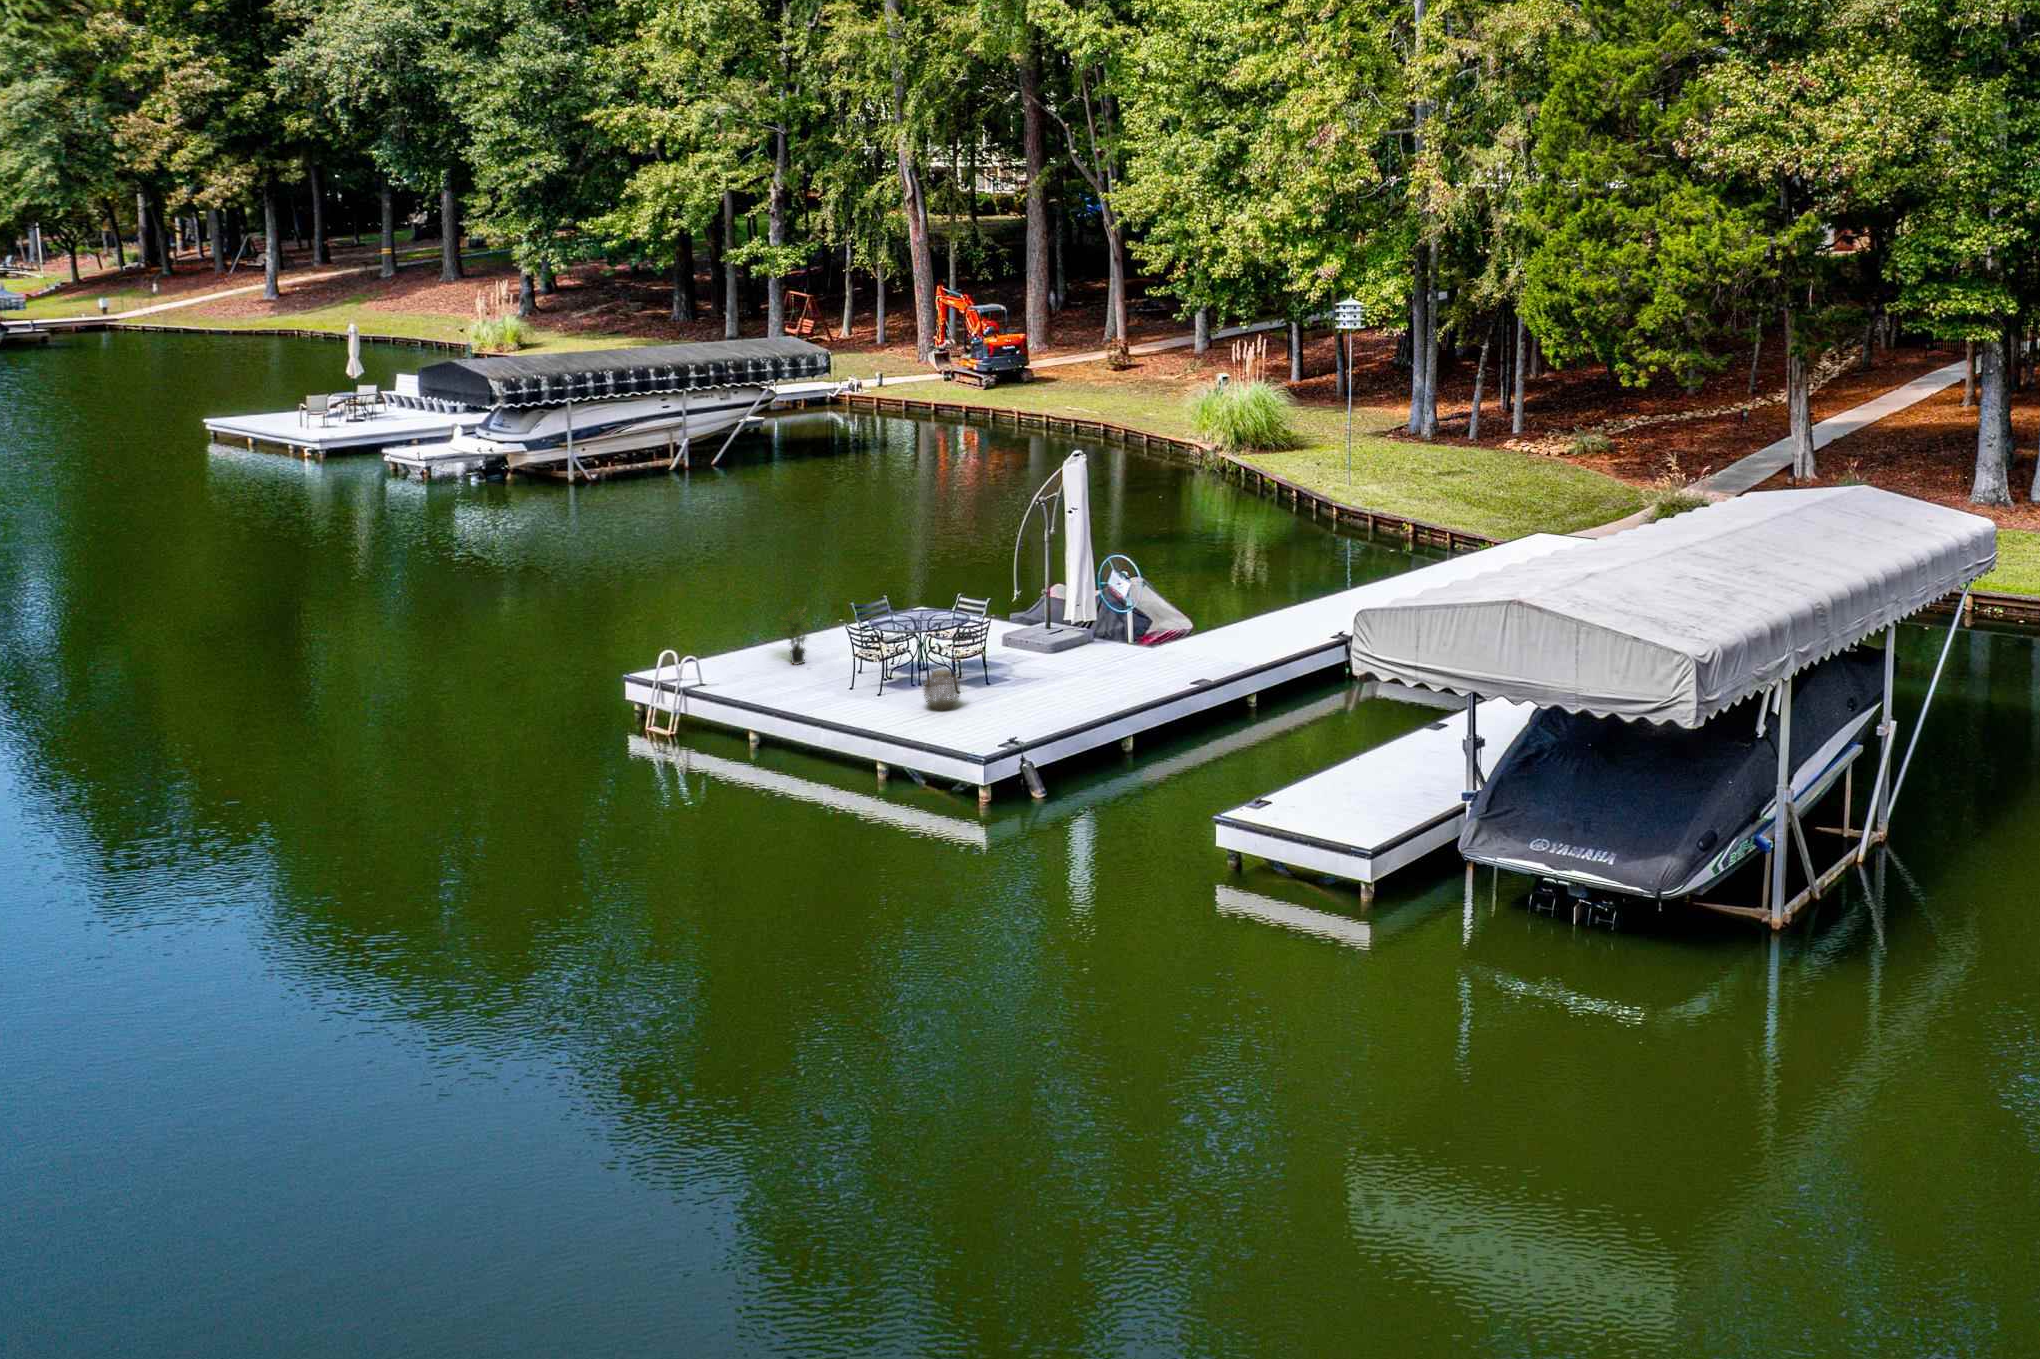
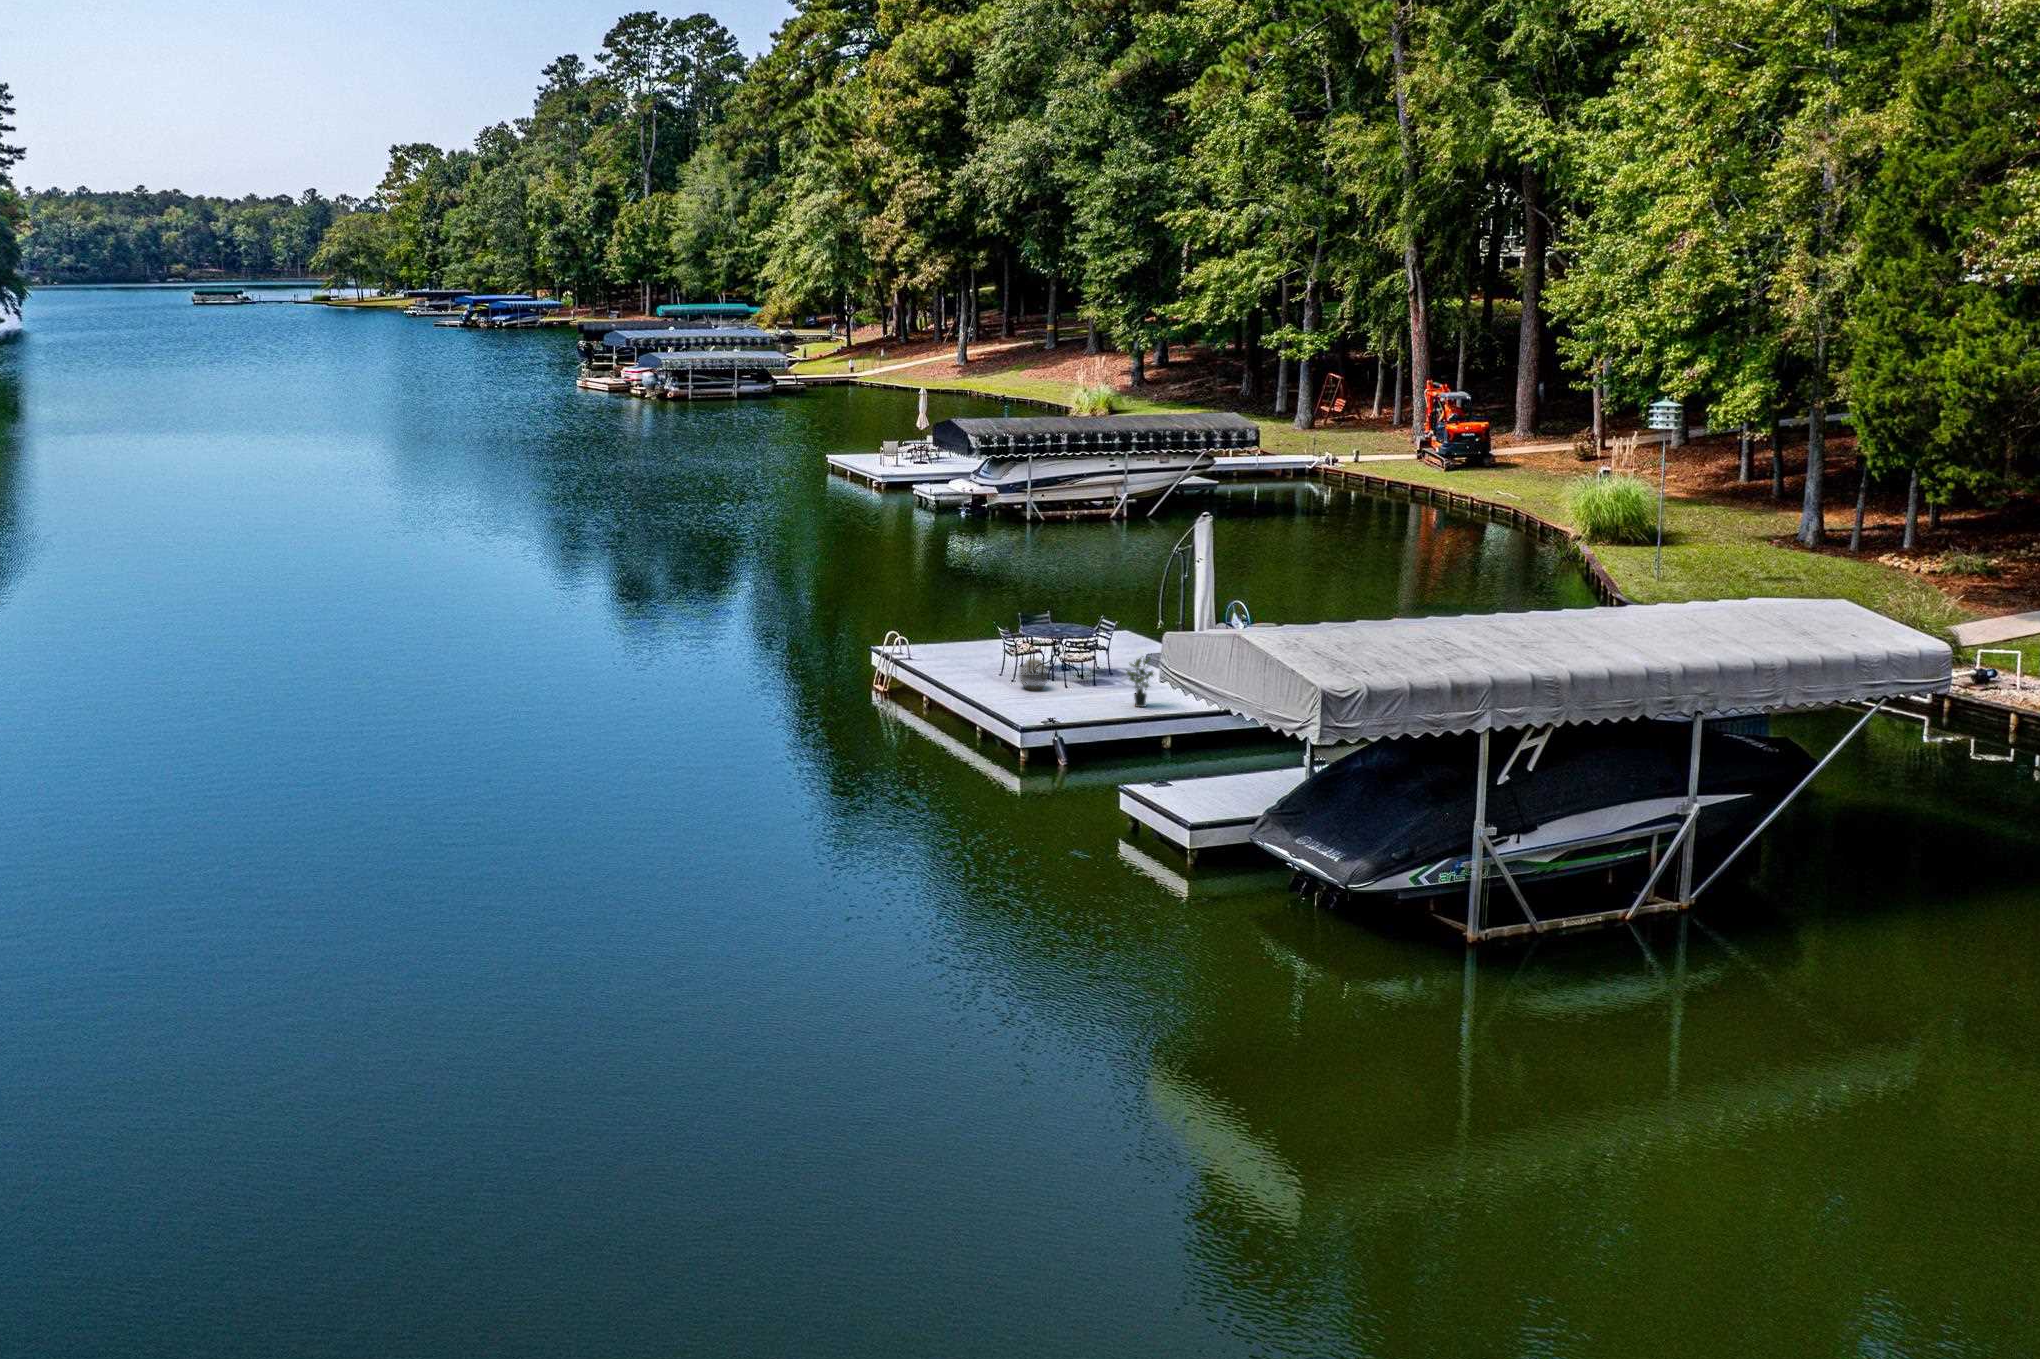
potted plant: present [781,608,811,664] -> present [1127,656,1153,707]

